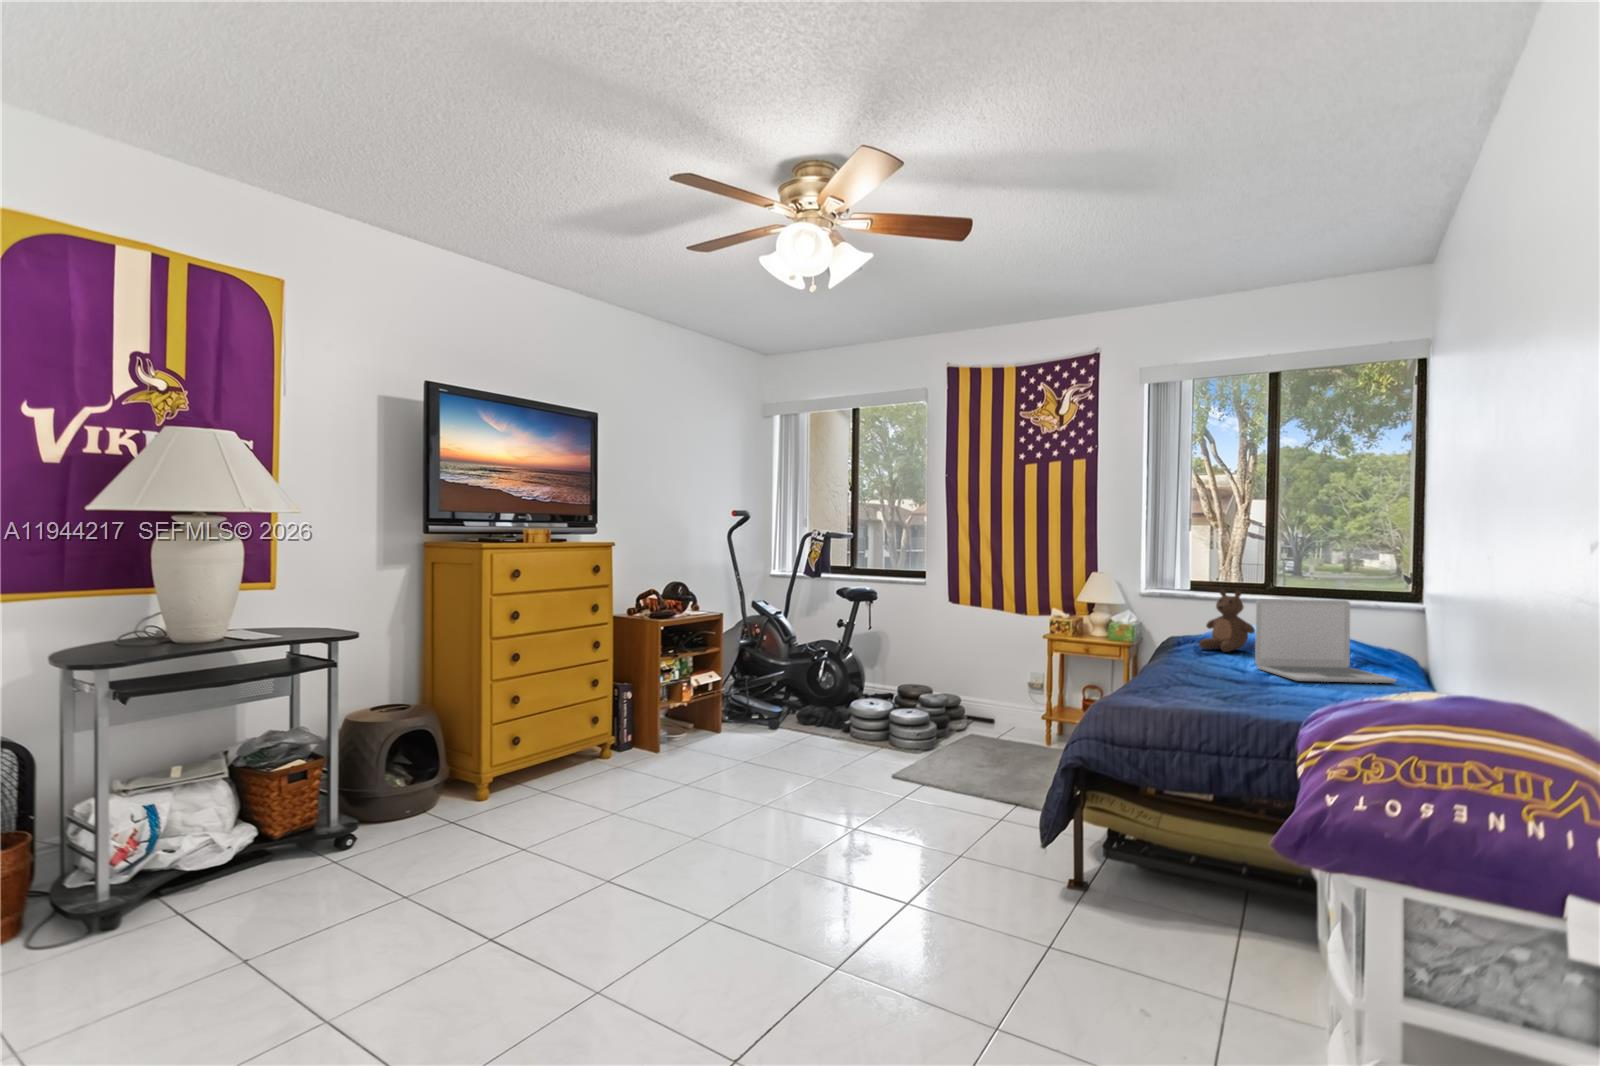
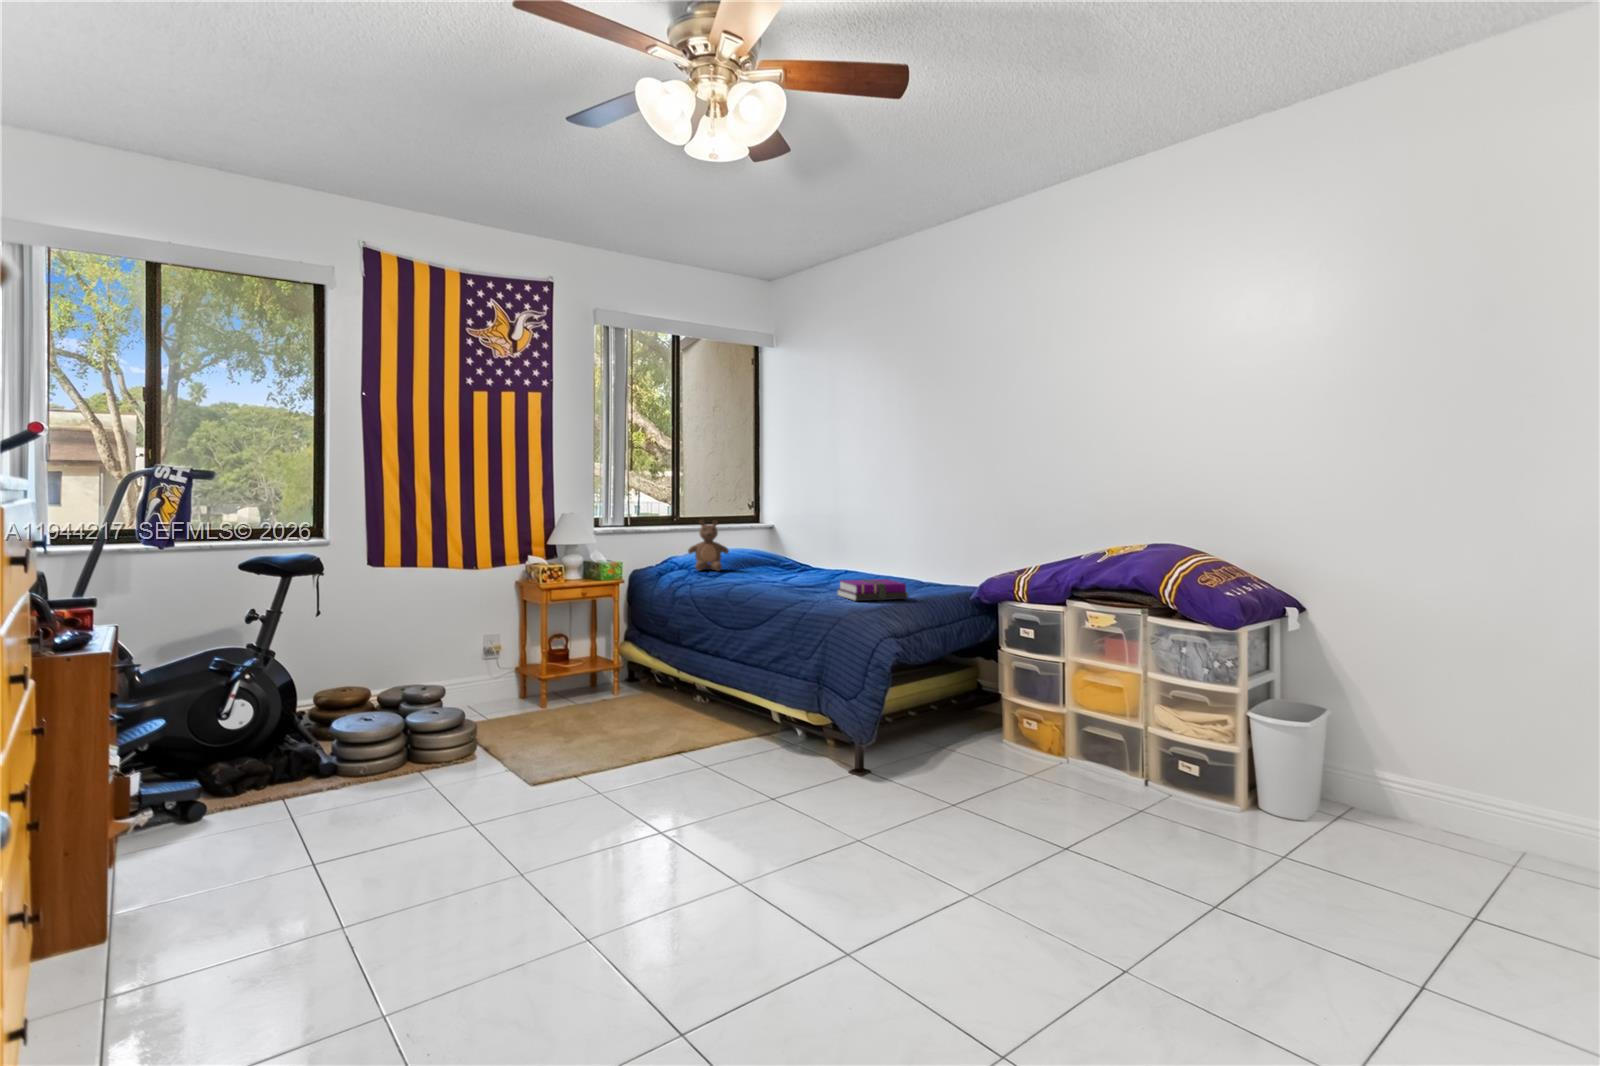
laptop: present [1255,599,1396,683] -> none [773,522,846,581]
notebook: none [1189,675,1301,717] -> present [838,579,908,601]

